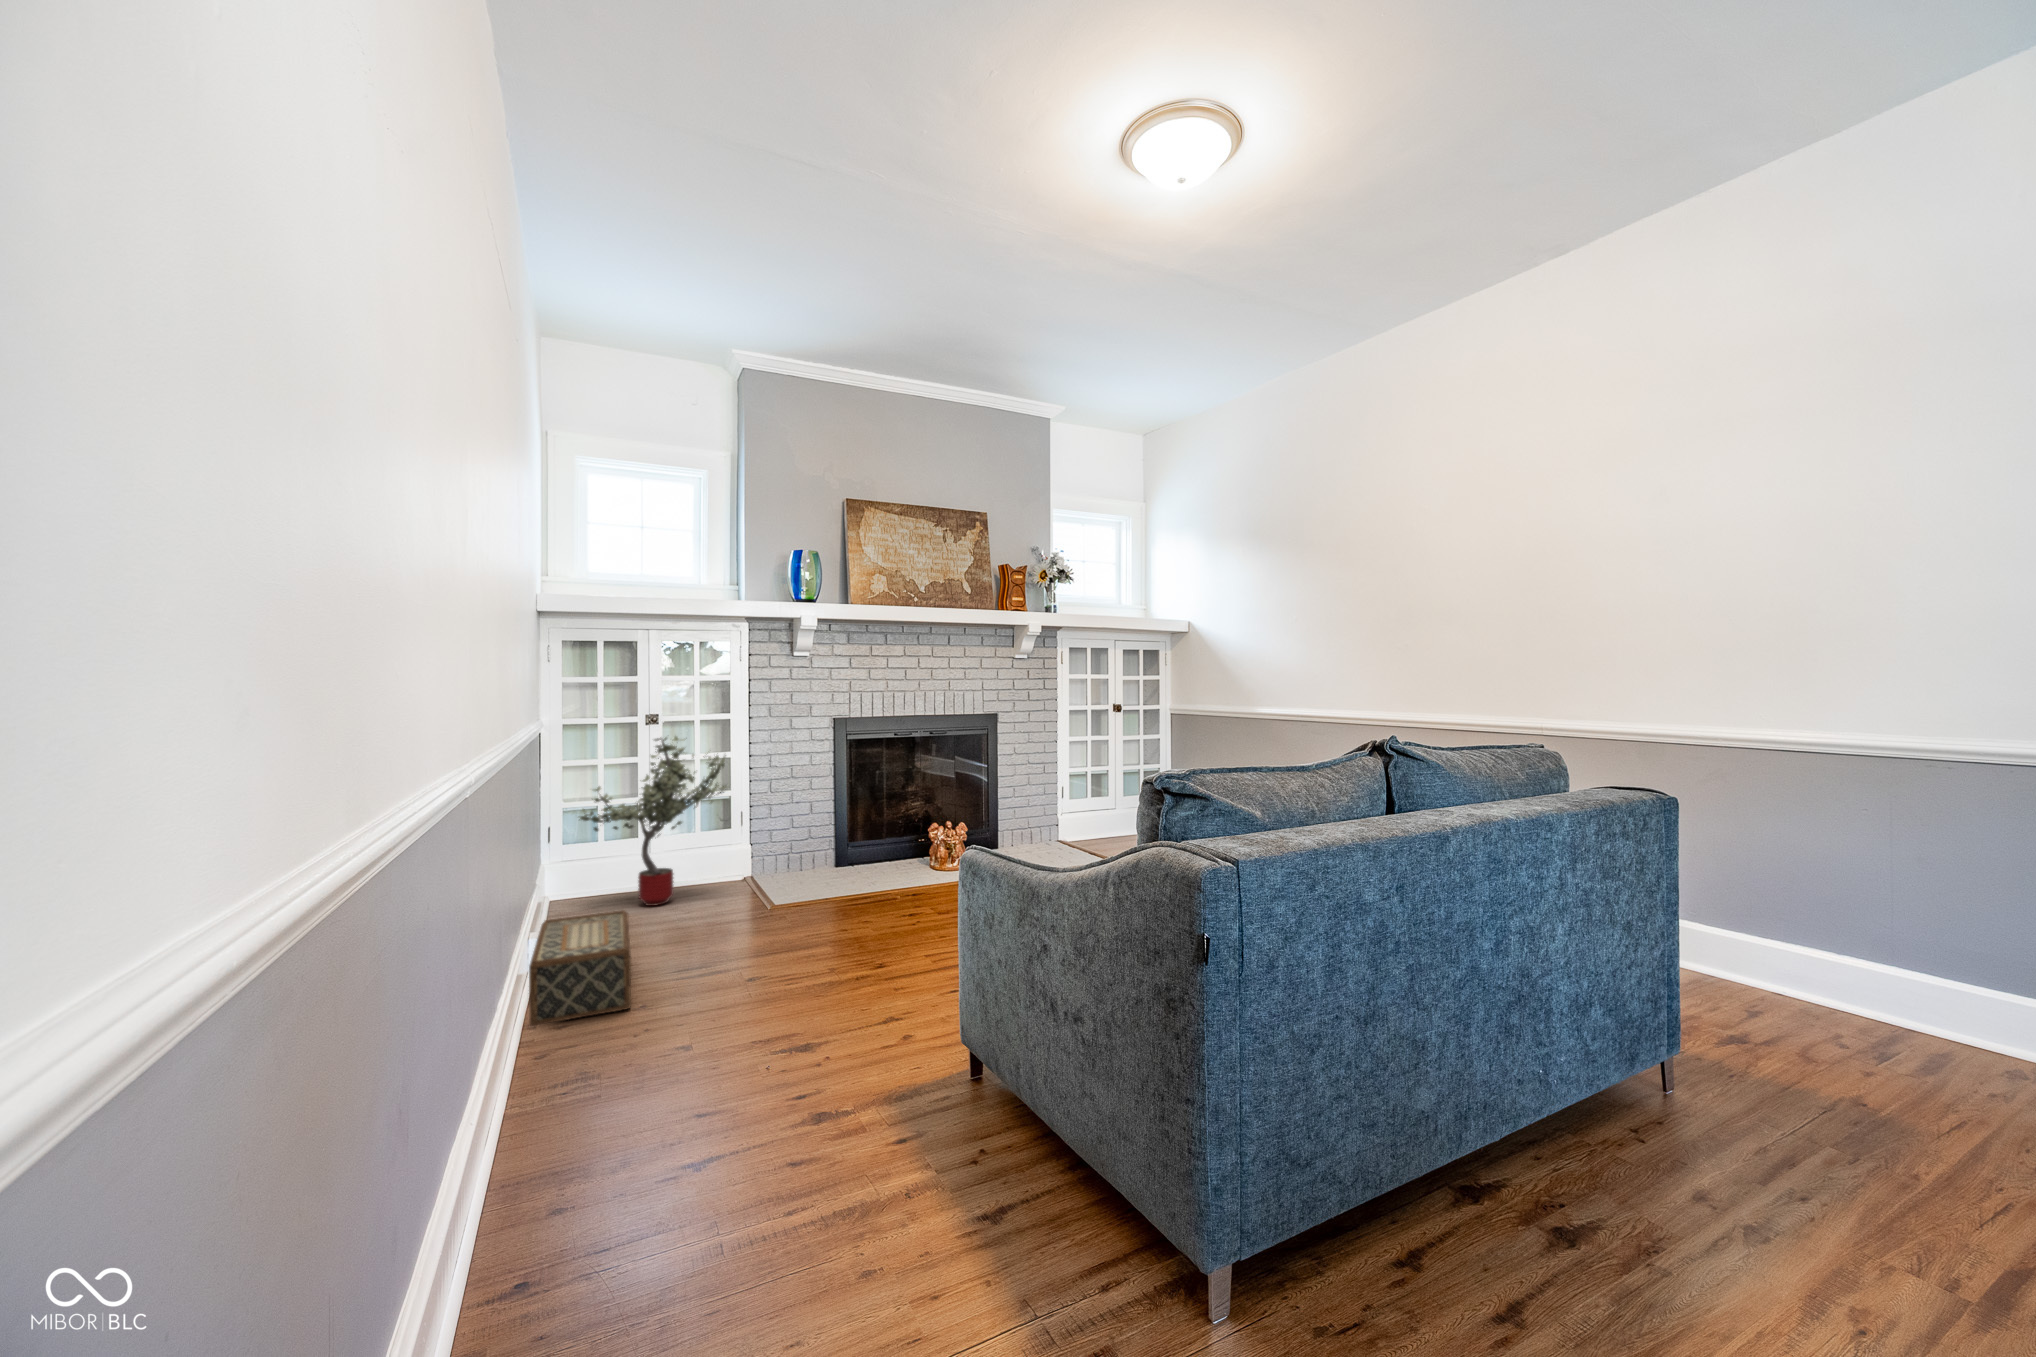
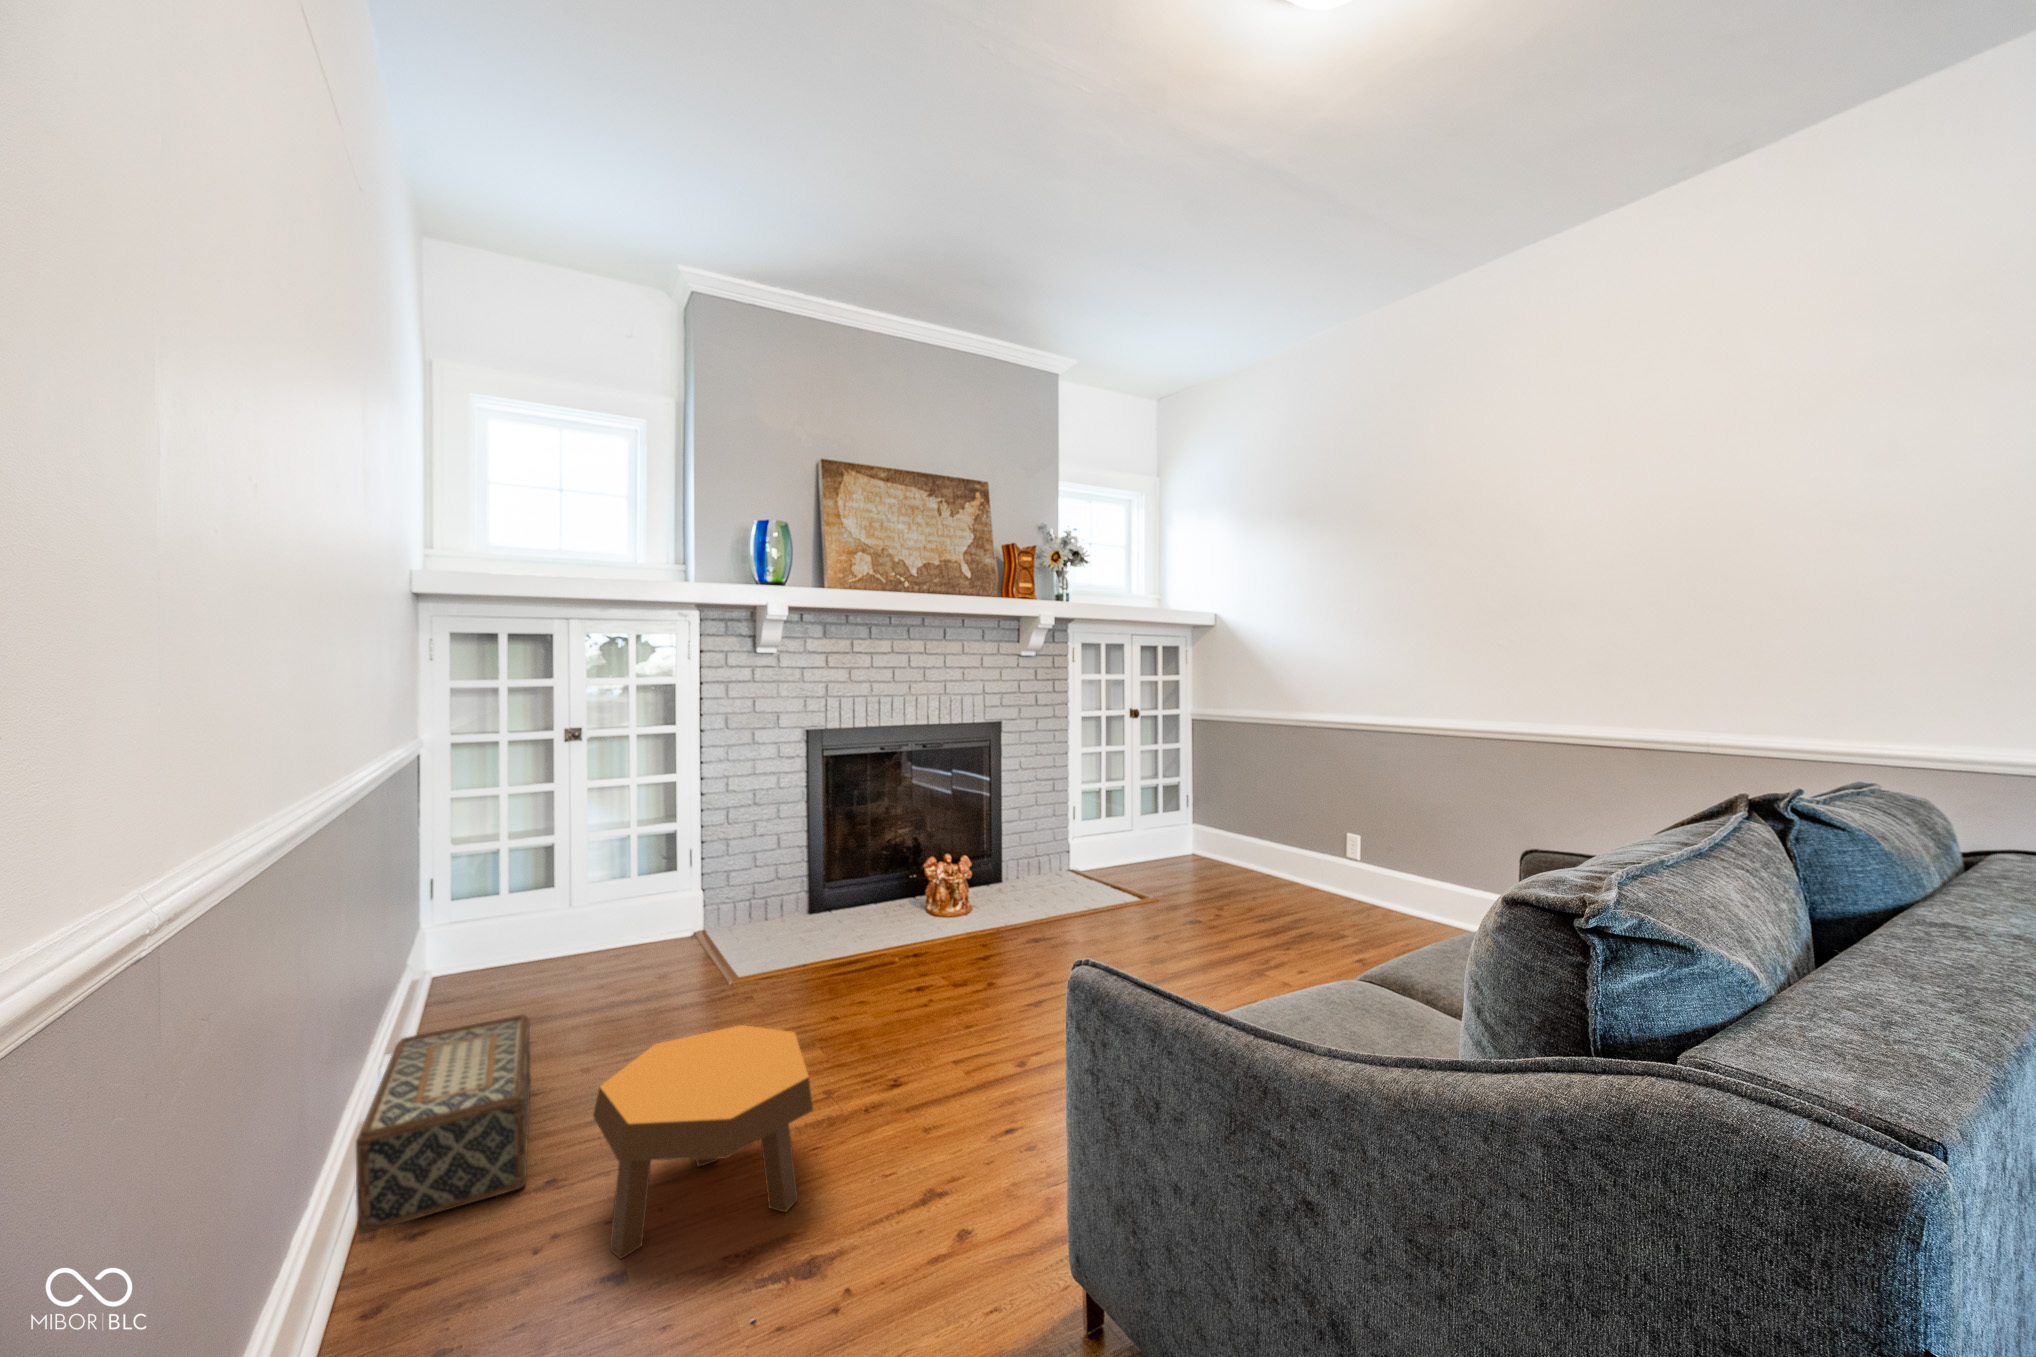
potted tree: present [580,736,726,906] -> none [465,755,673,982]
footstool: none [675,913,816,1041] -> present [593,1025,813,1259]

